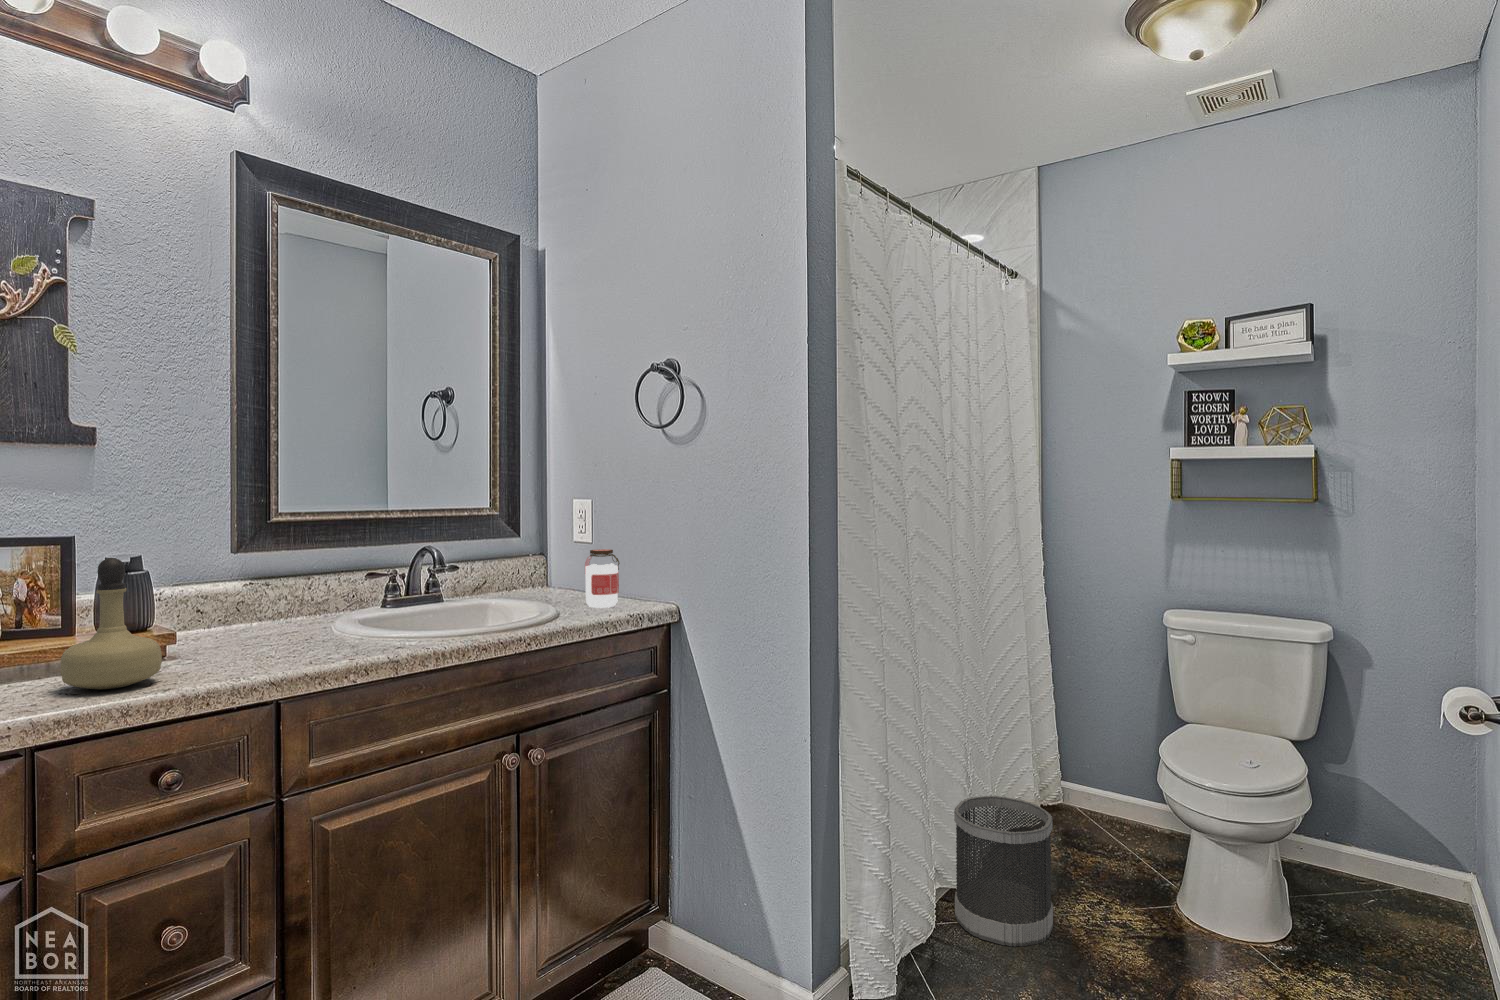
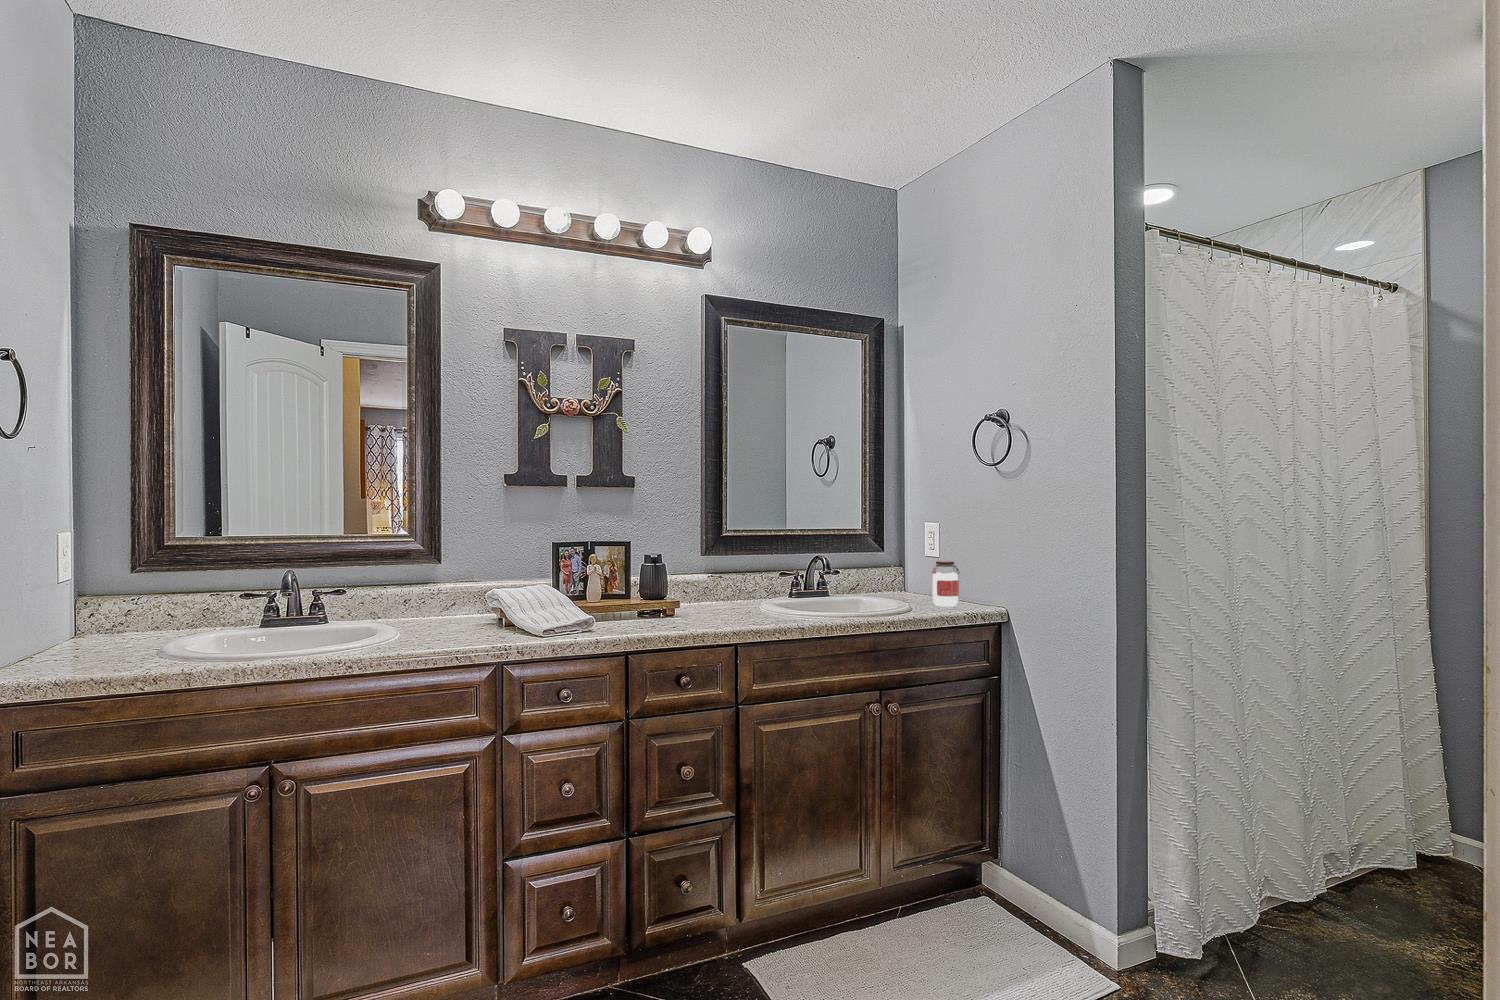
perfume bottle: present [60,558,162,689] -> none [633,554,678,628]
wastebasket: present [954,796,1053,947] -> none [1284,814,1401,964]

